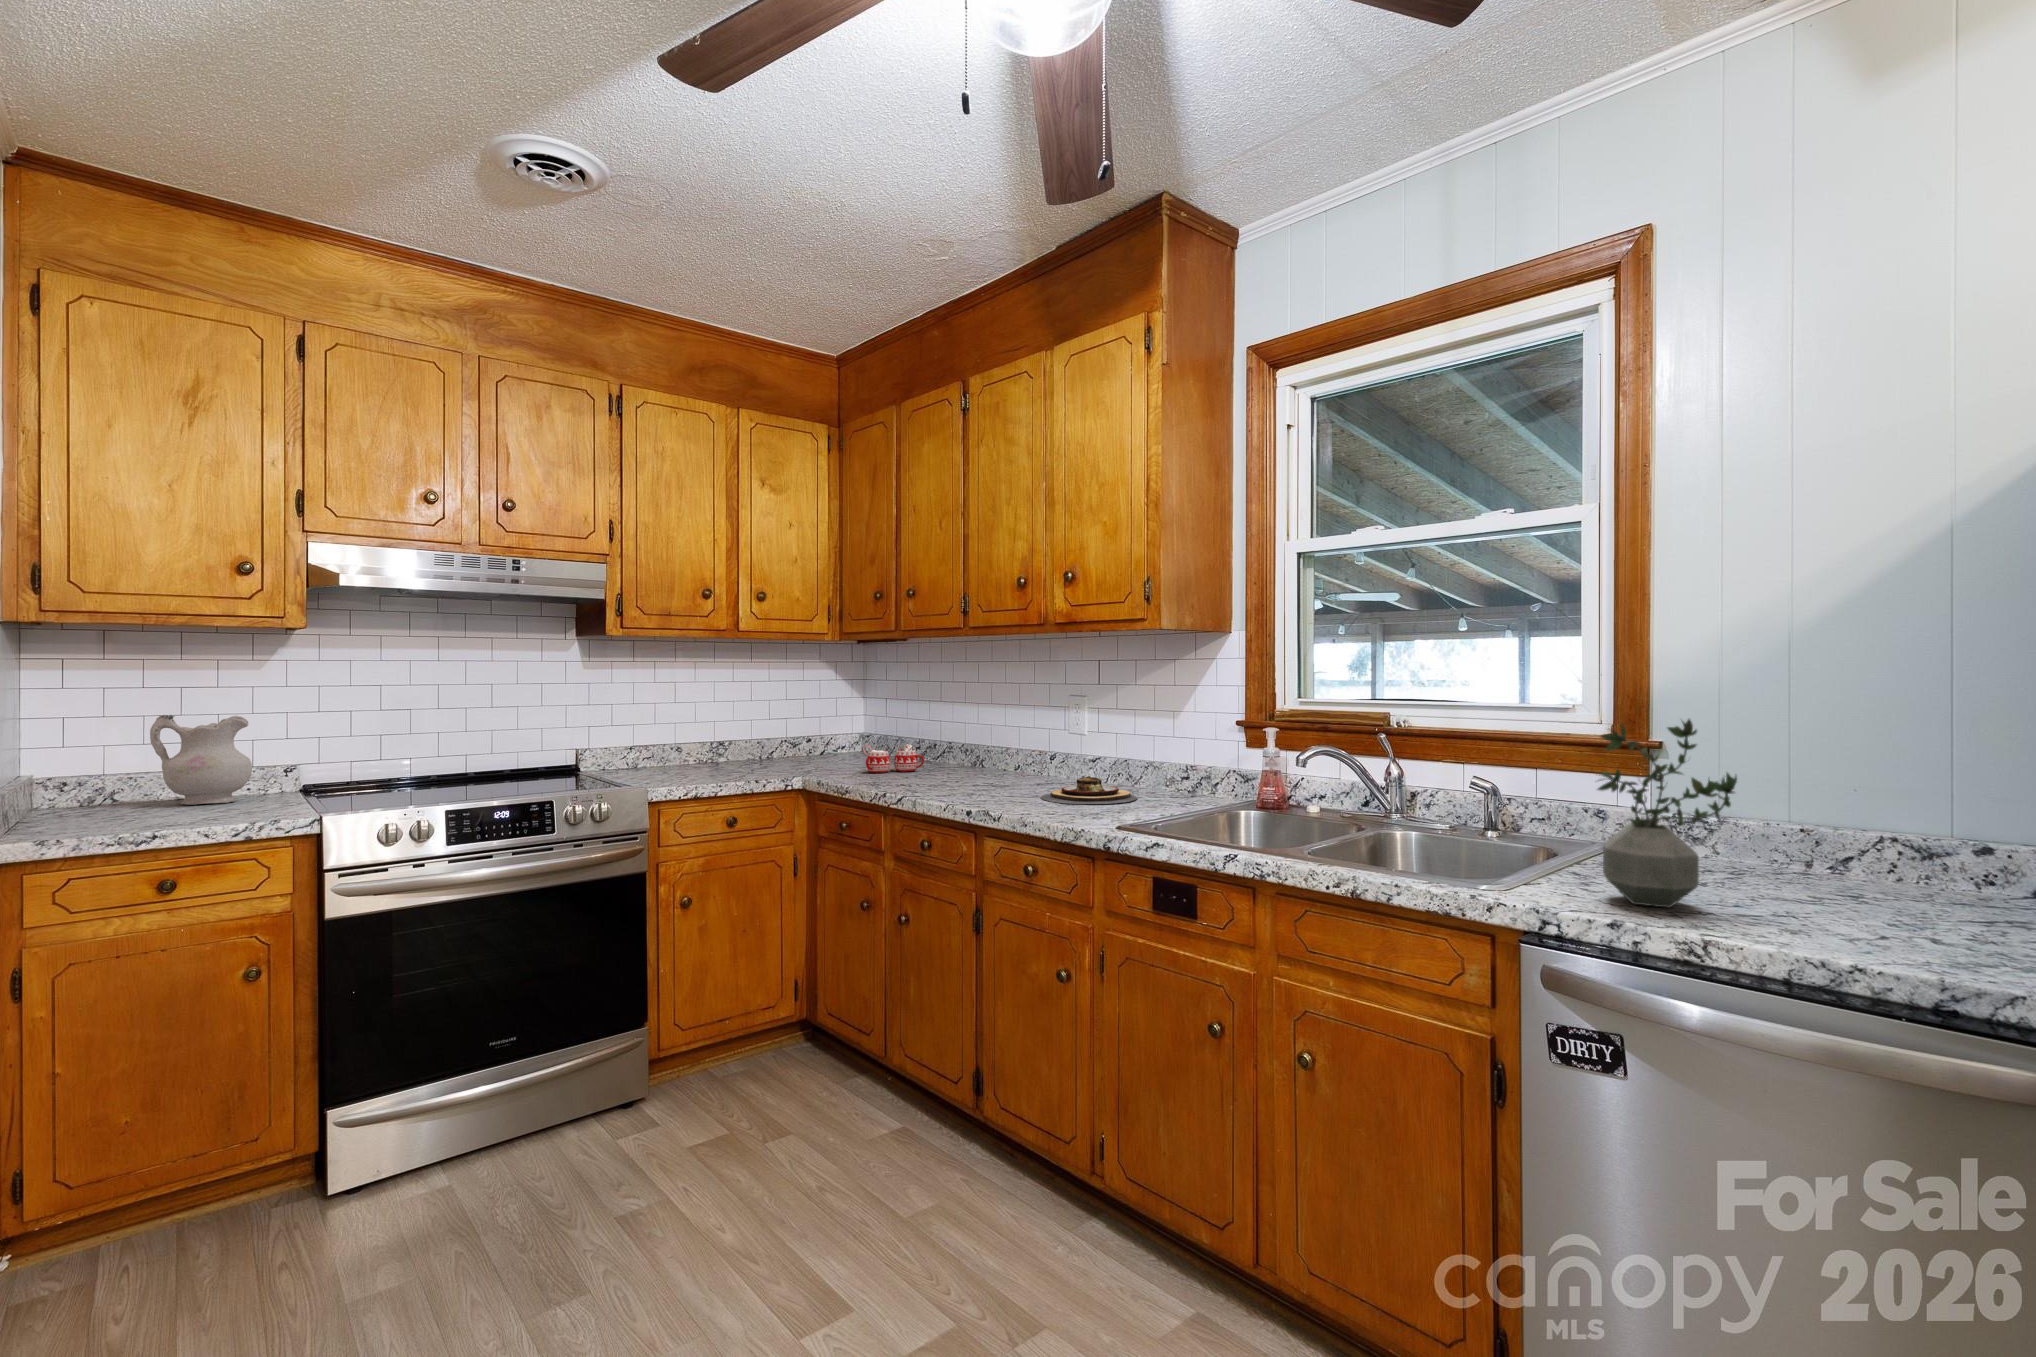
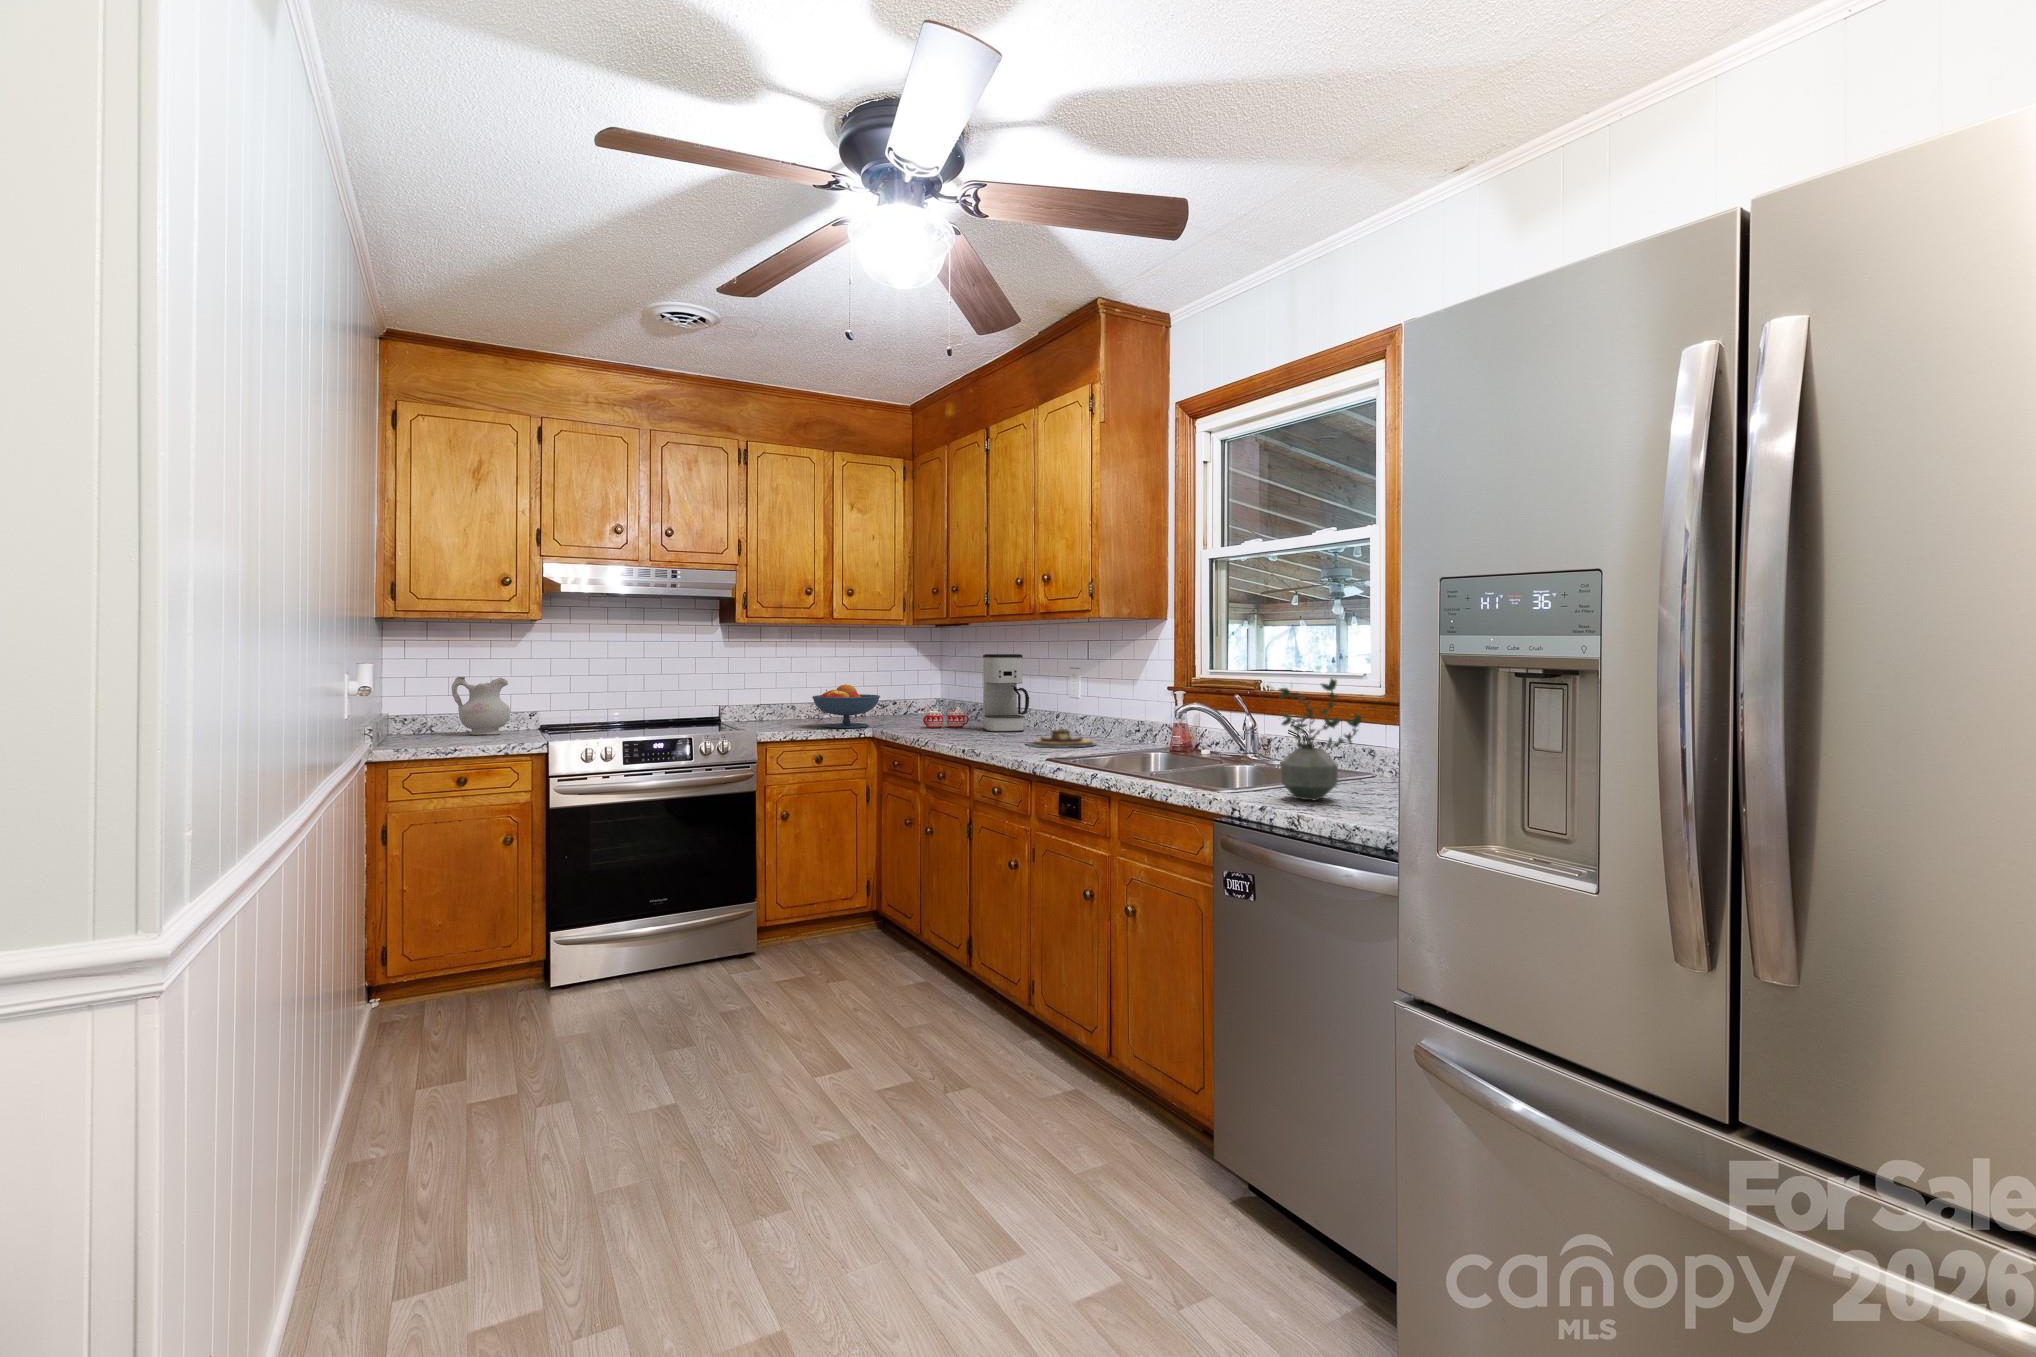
coffee maker: none [944,675,1007,778] -> present [983,654,1029,732]
fruit bowl: none [712,716,805,776] -> present [812,684,880,728]

